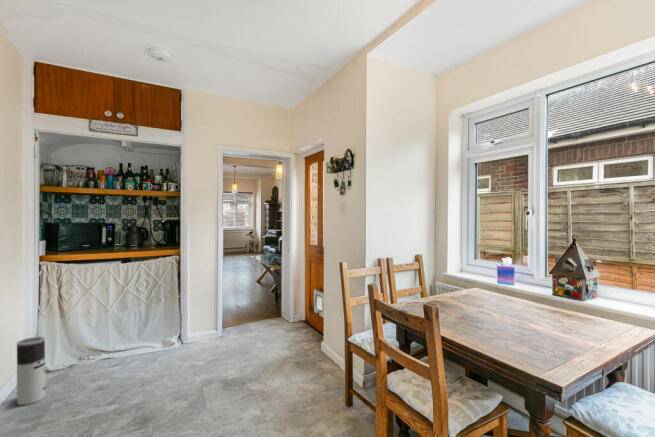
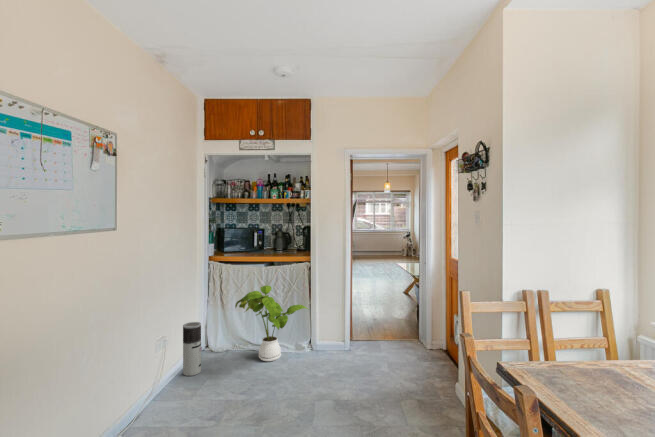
house plant: none [90,283,181,367] -> present [235,286,308,361]

